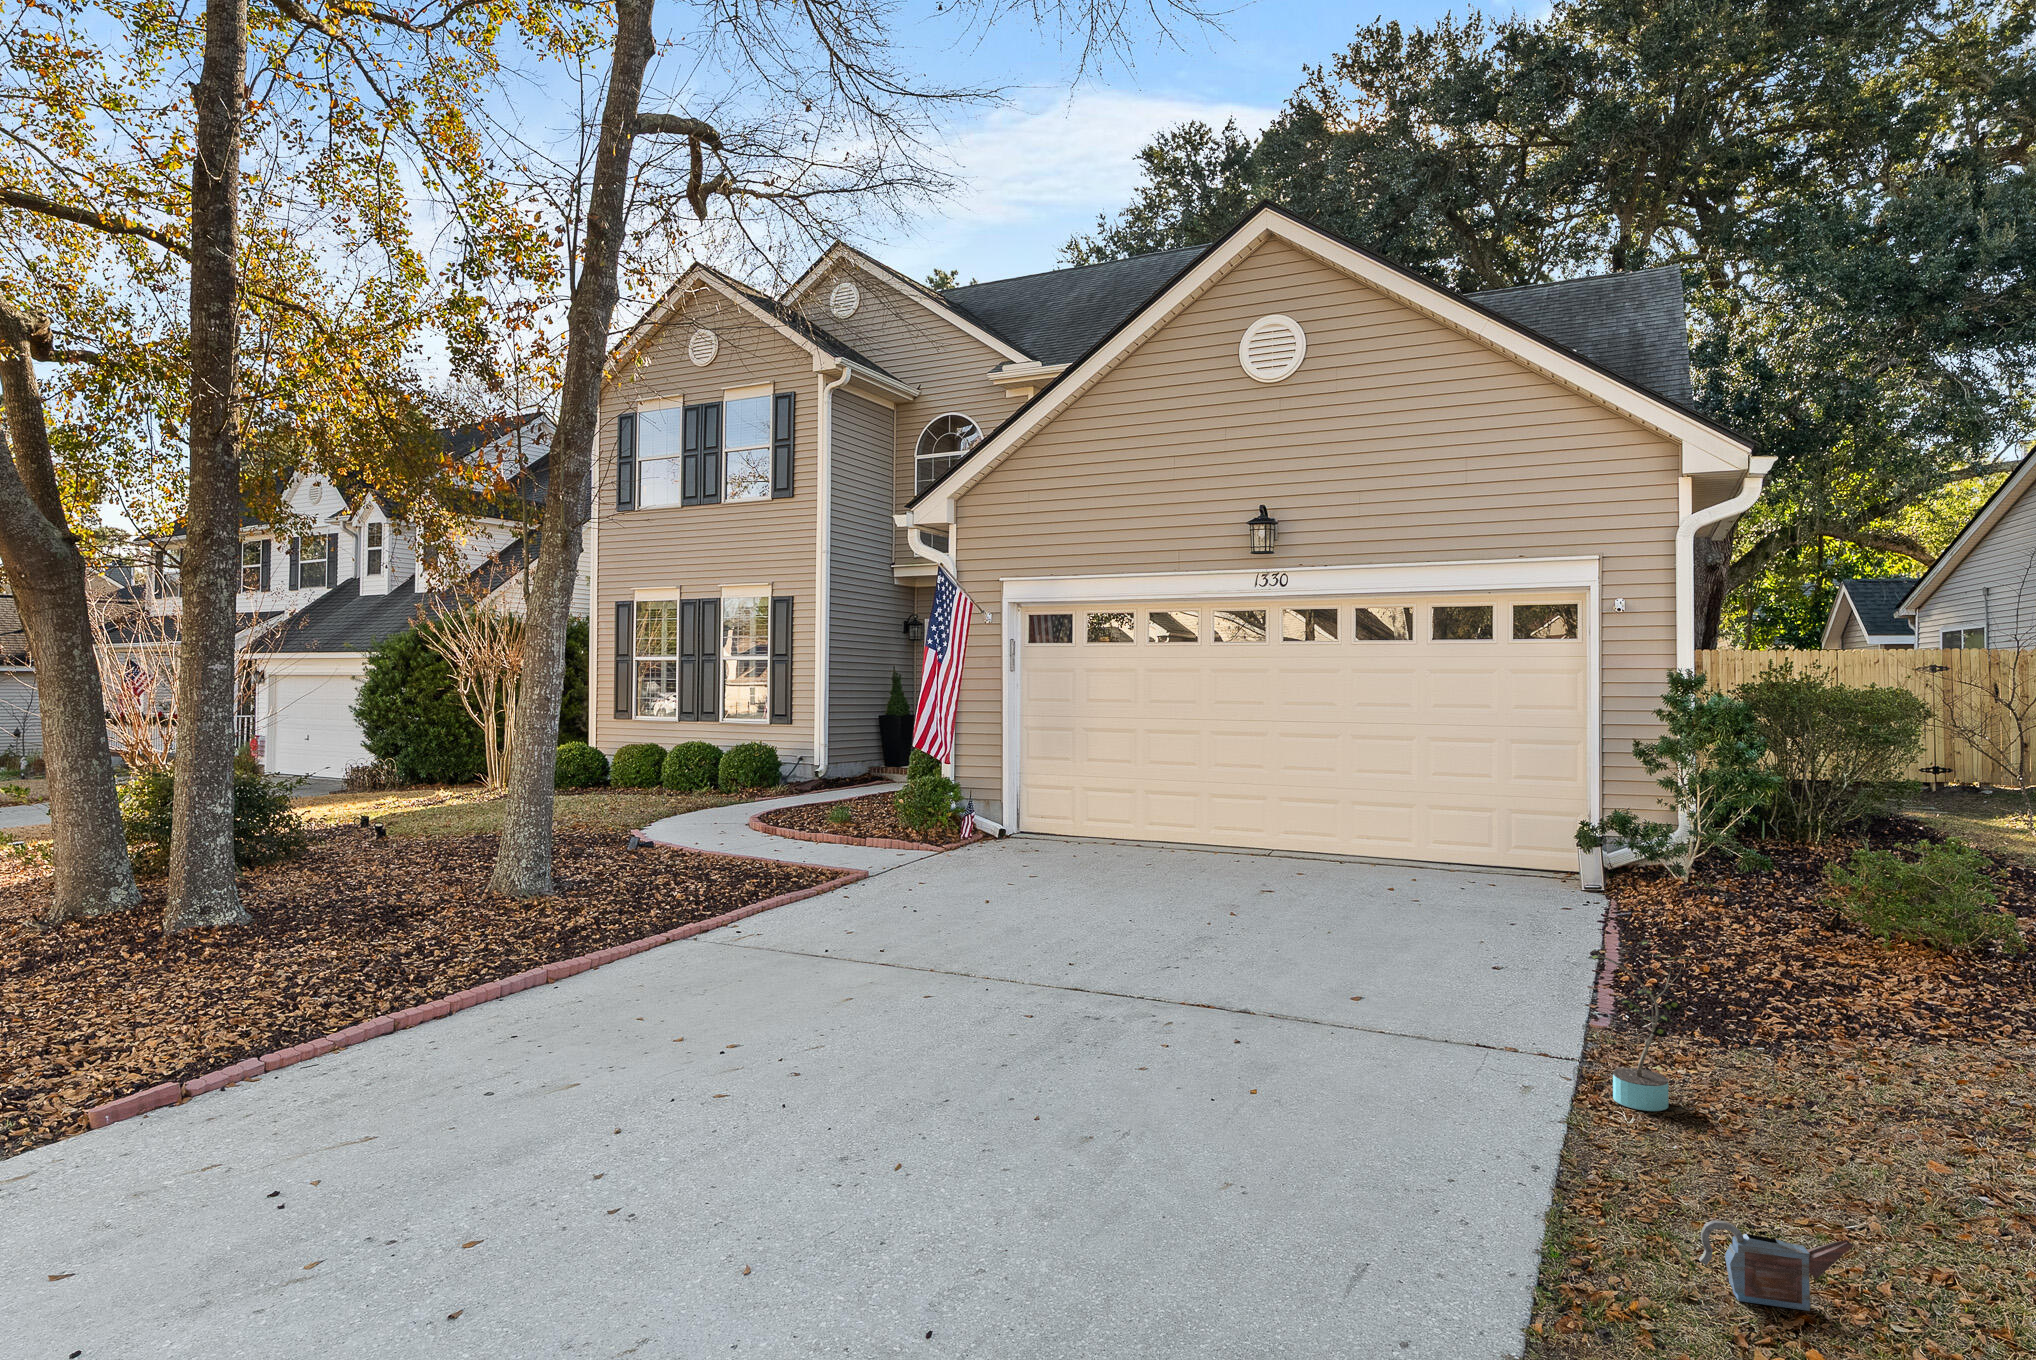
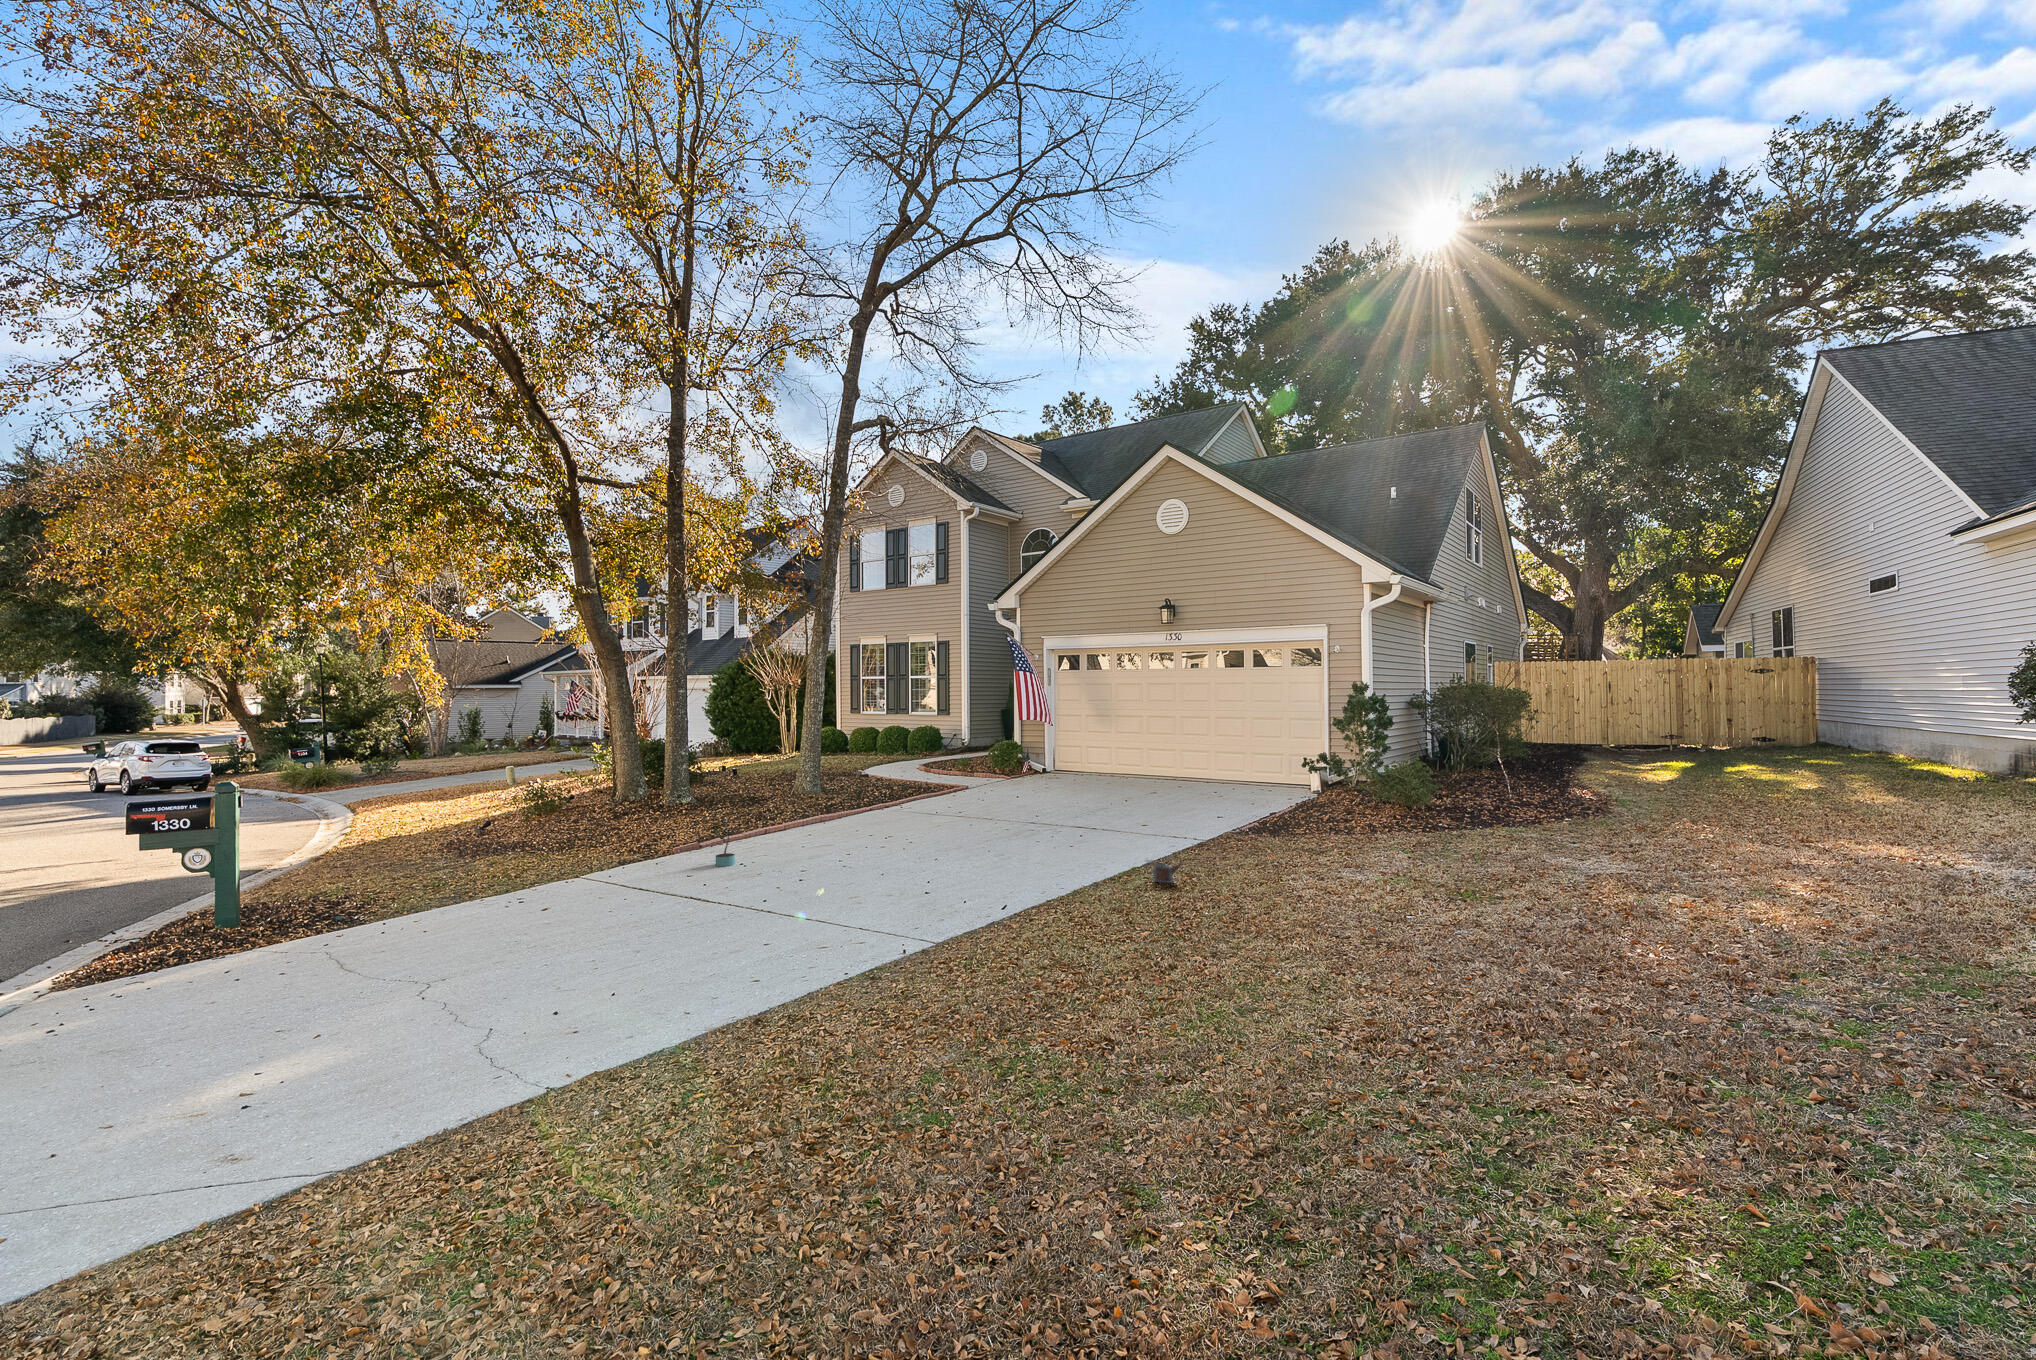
potted plant: present [1588,941,1693,1111] -> present [711,806,737,866]

